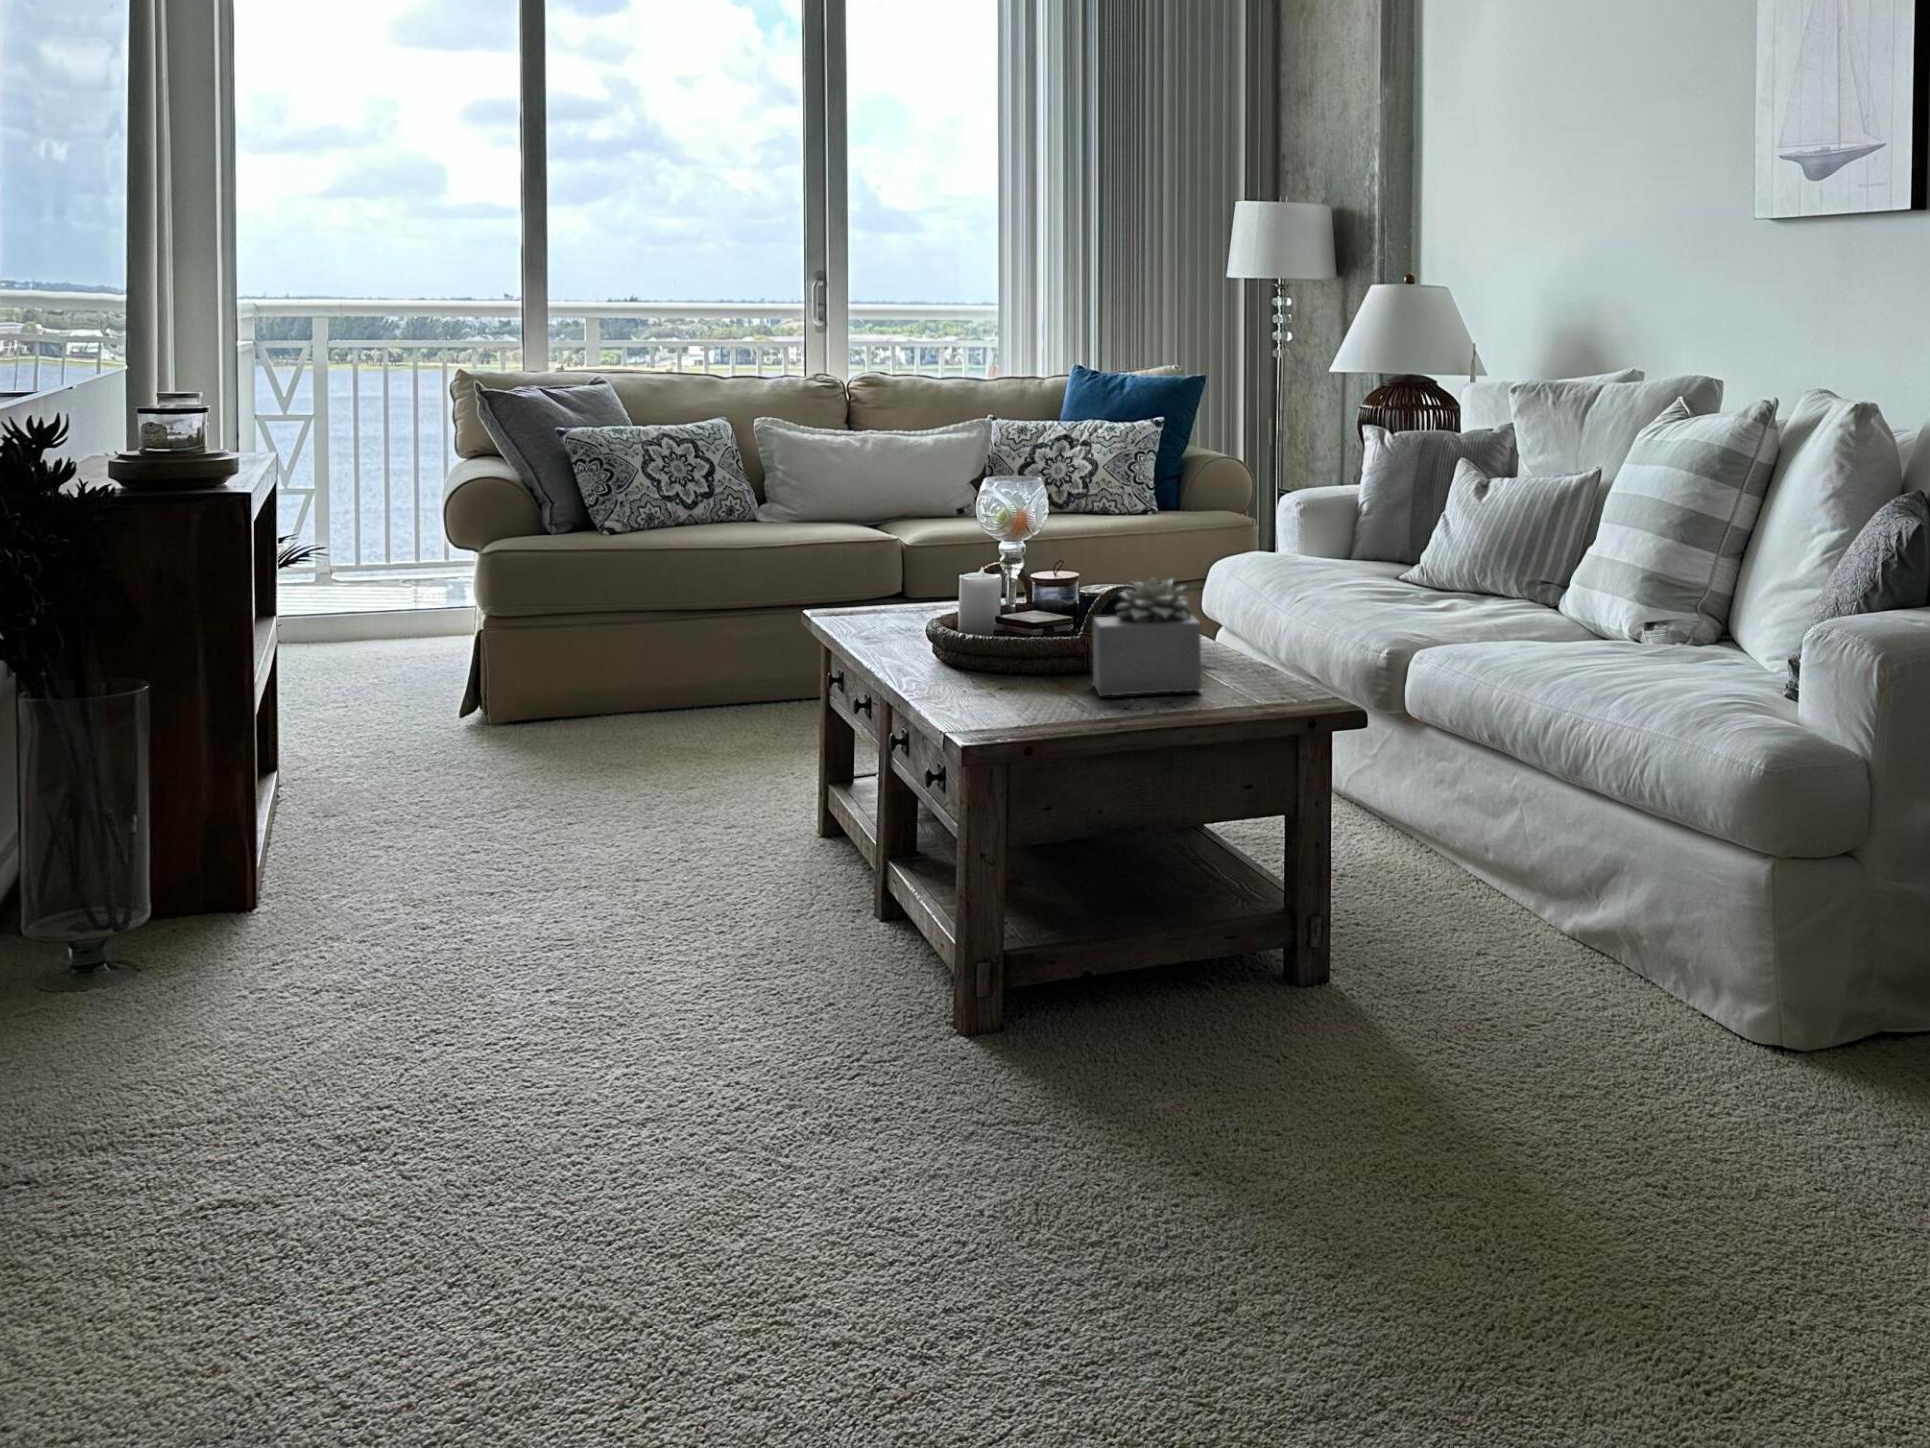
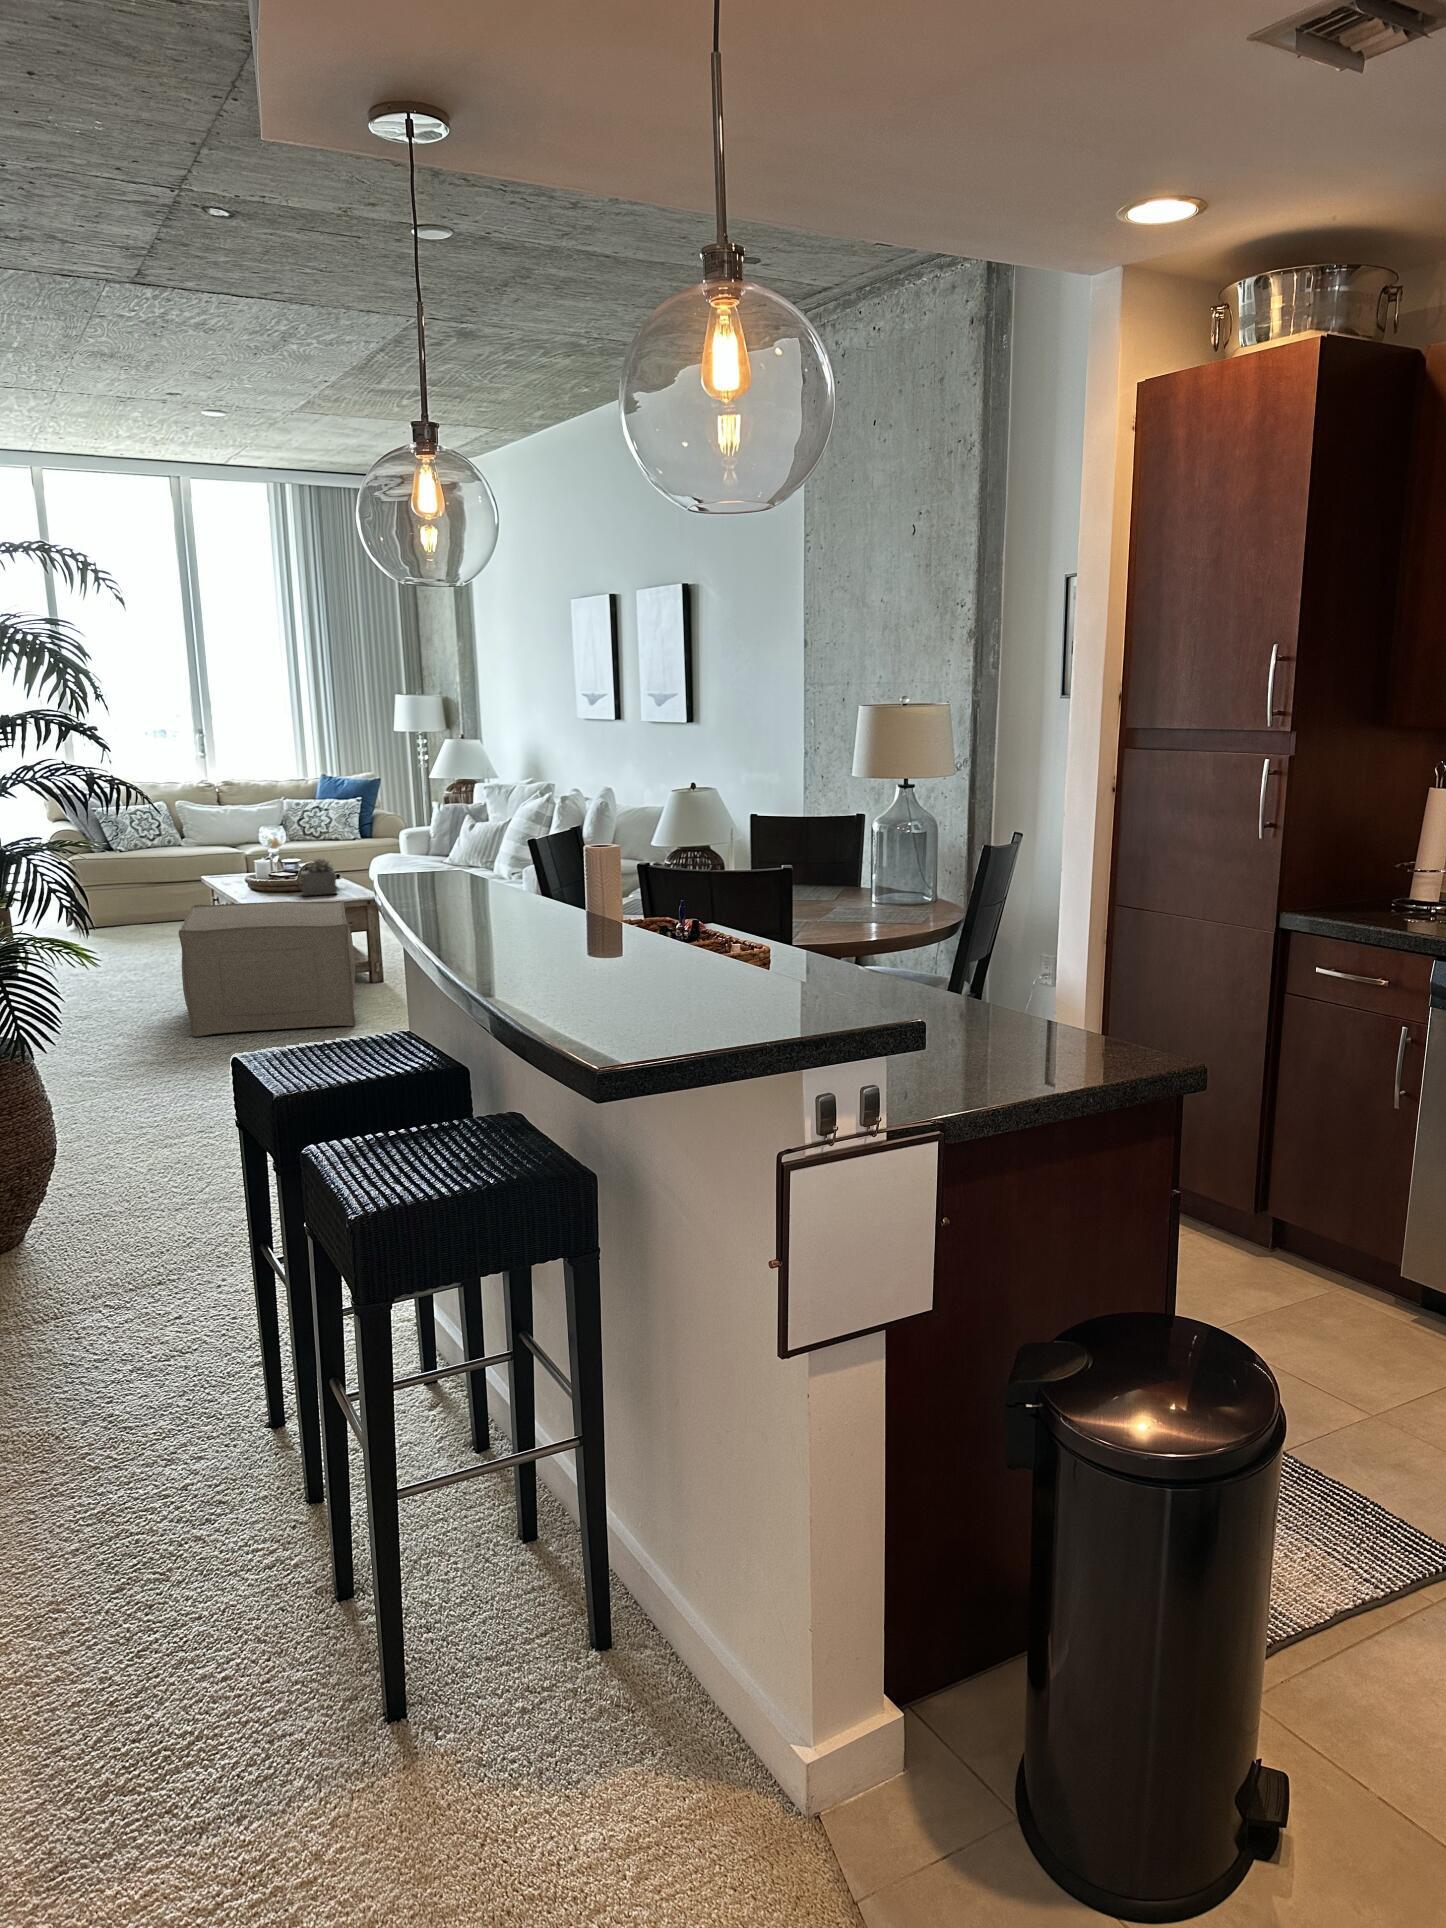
ottoman: none [700,729,1341,1320] -> present [179,900,356,1037]

